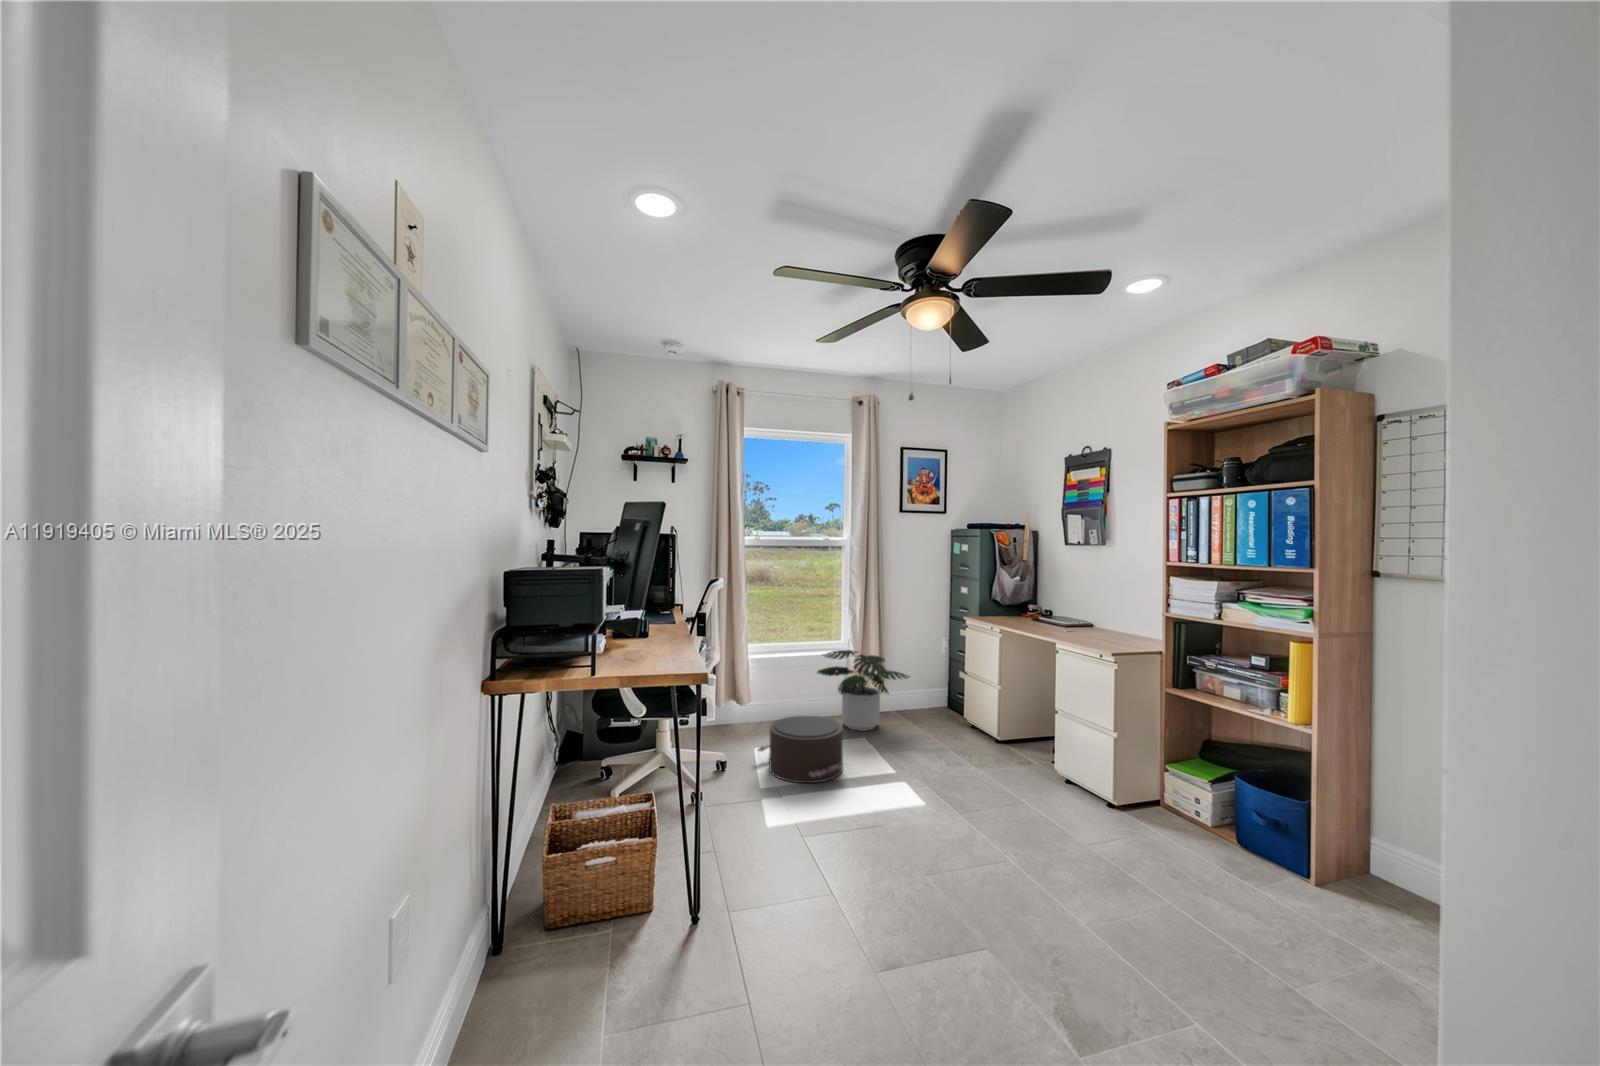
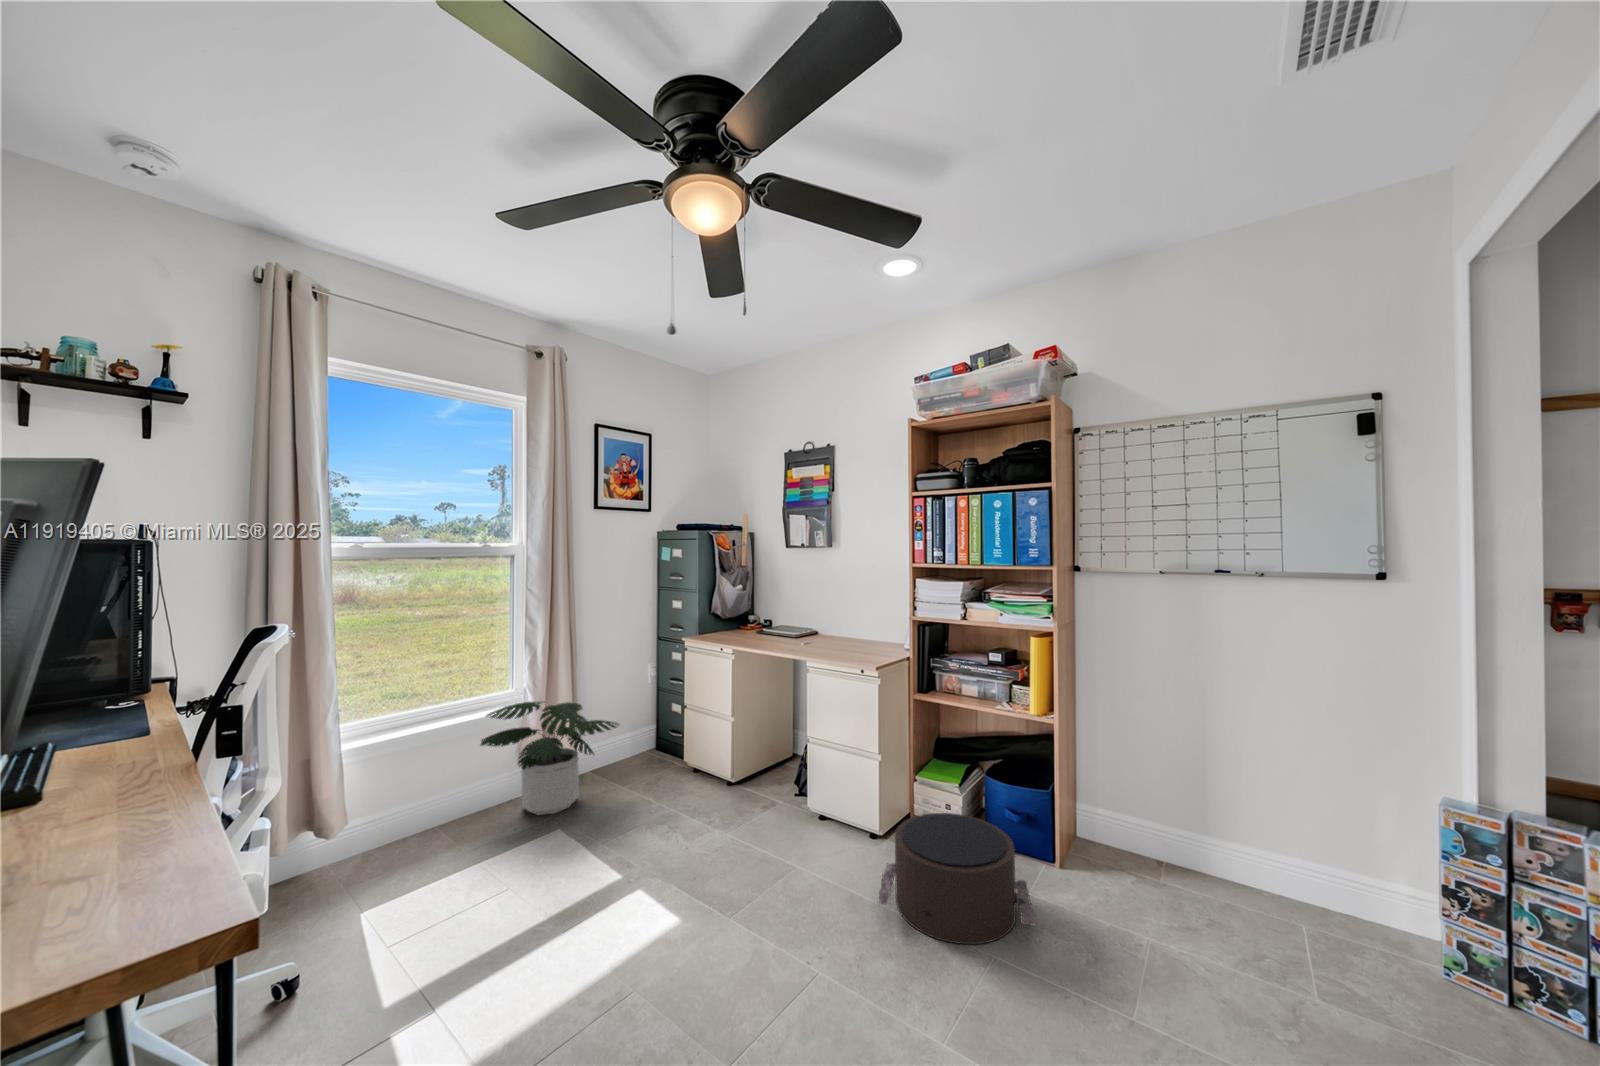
pouf: present [758,716,844,783] -> present [879,813,1036,944]

